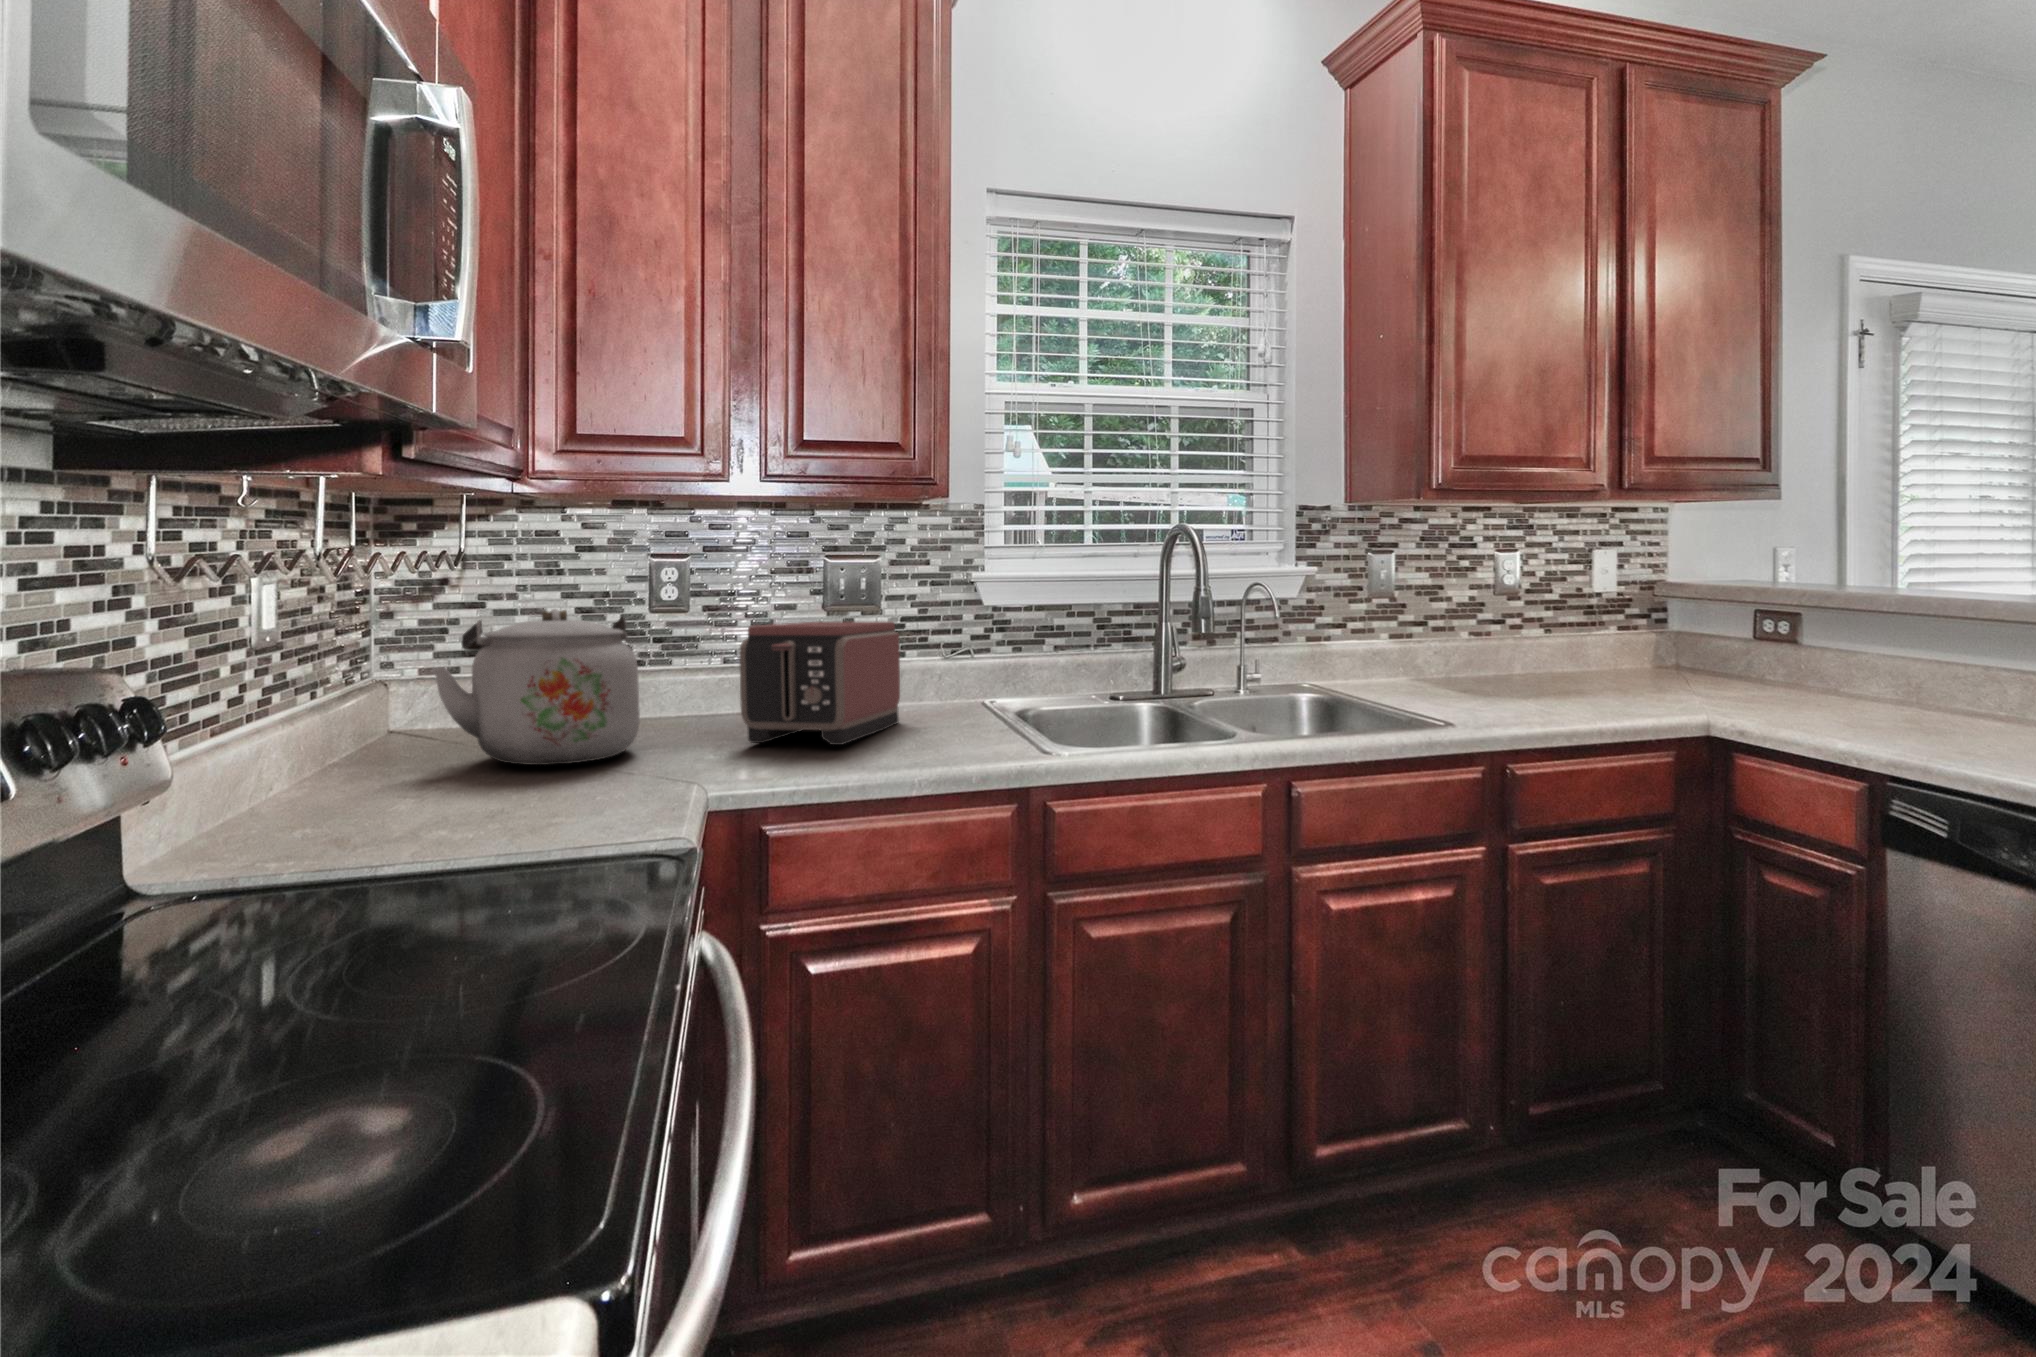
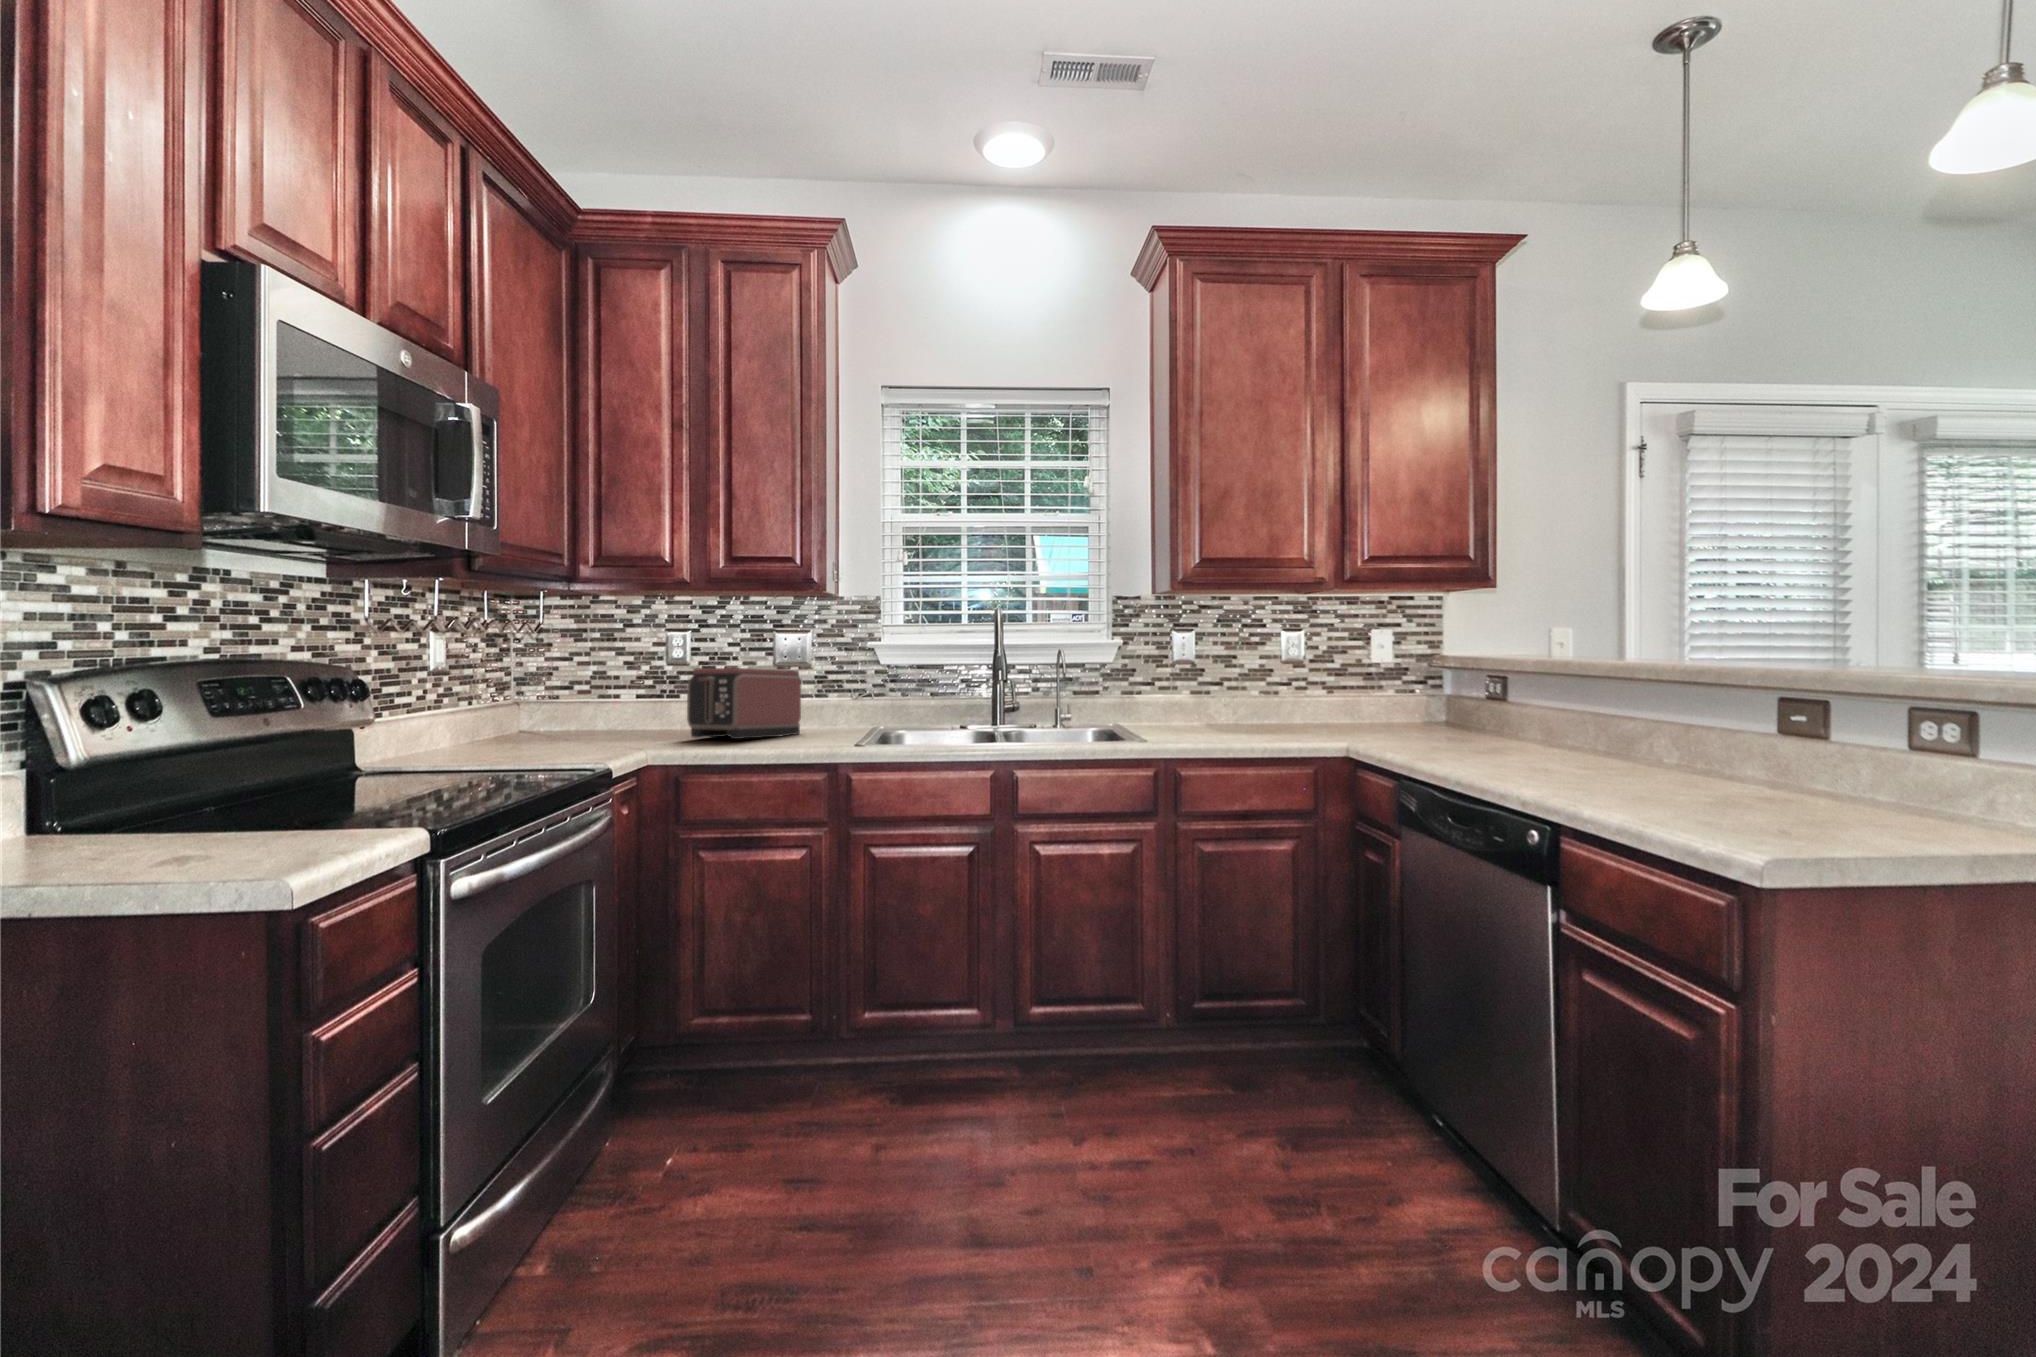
kettle: present [432,609,640,765] -> none [517,656,631,741]

